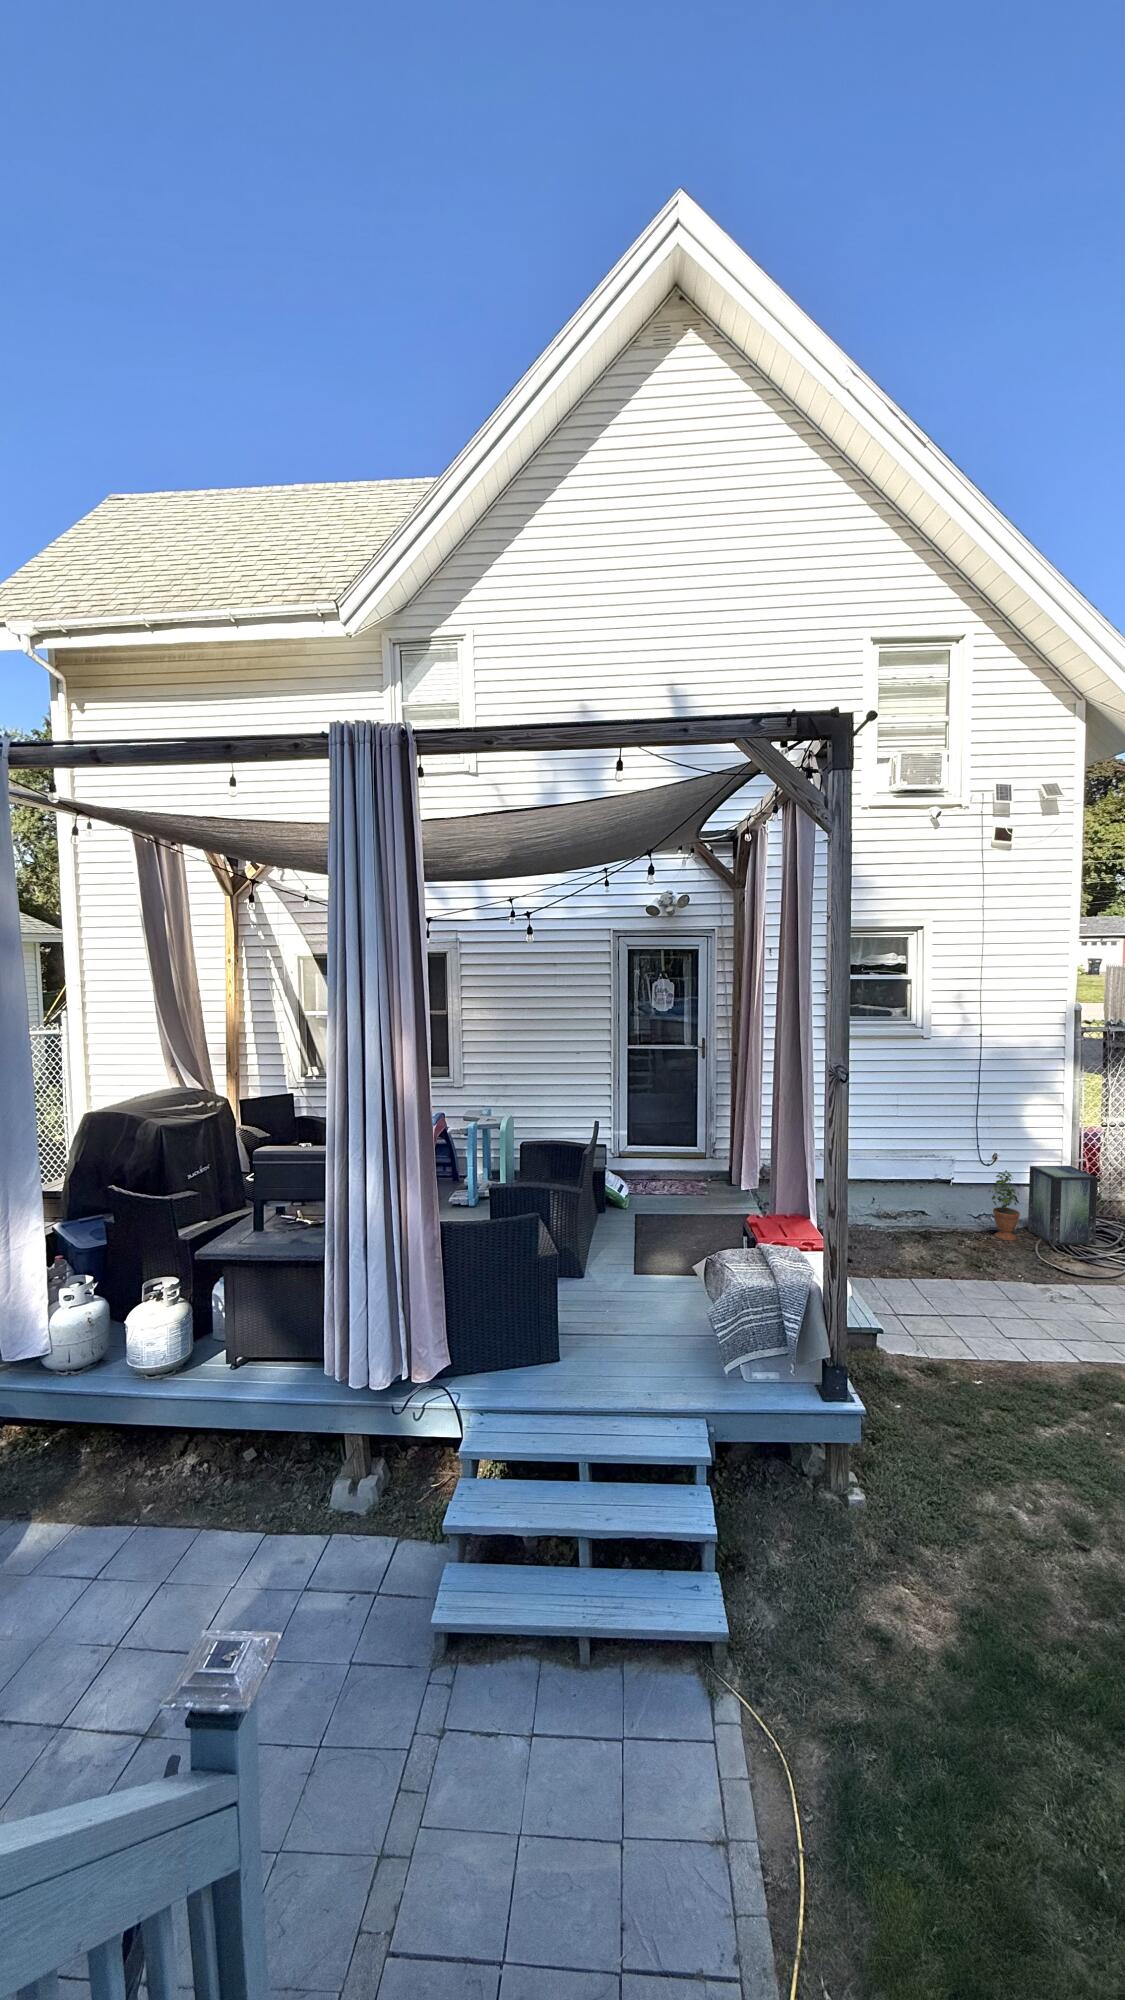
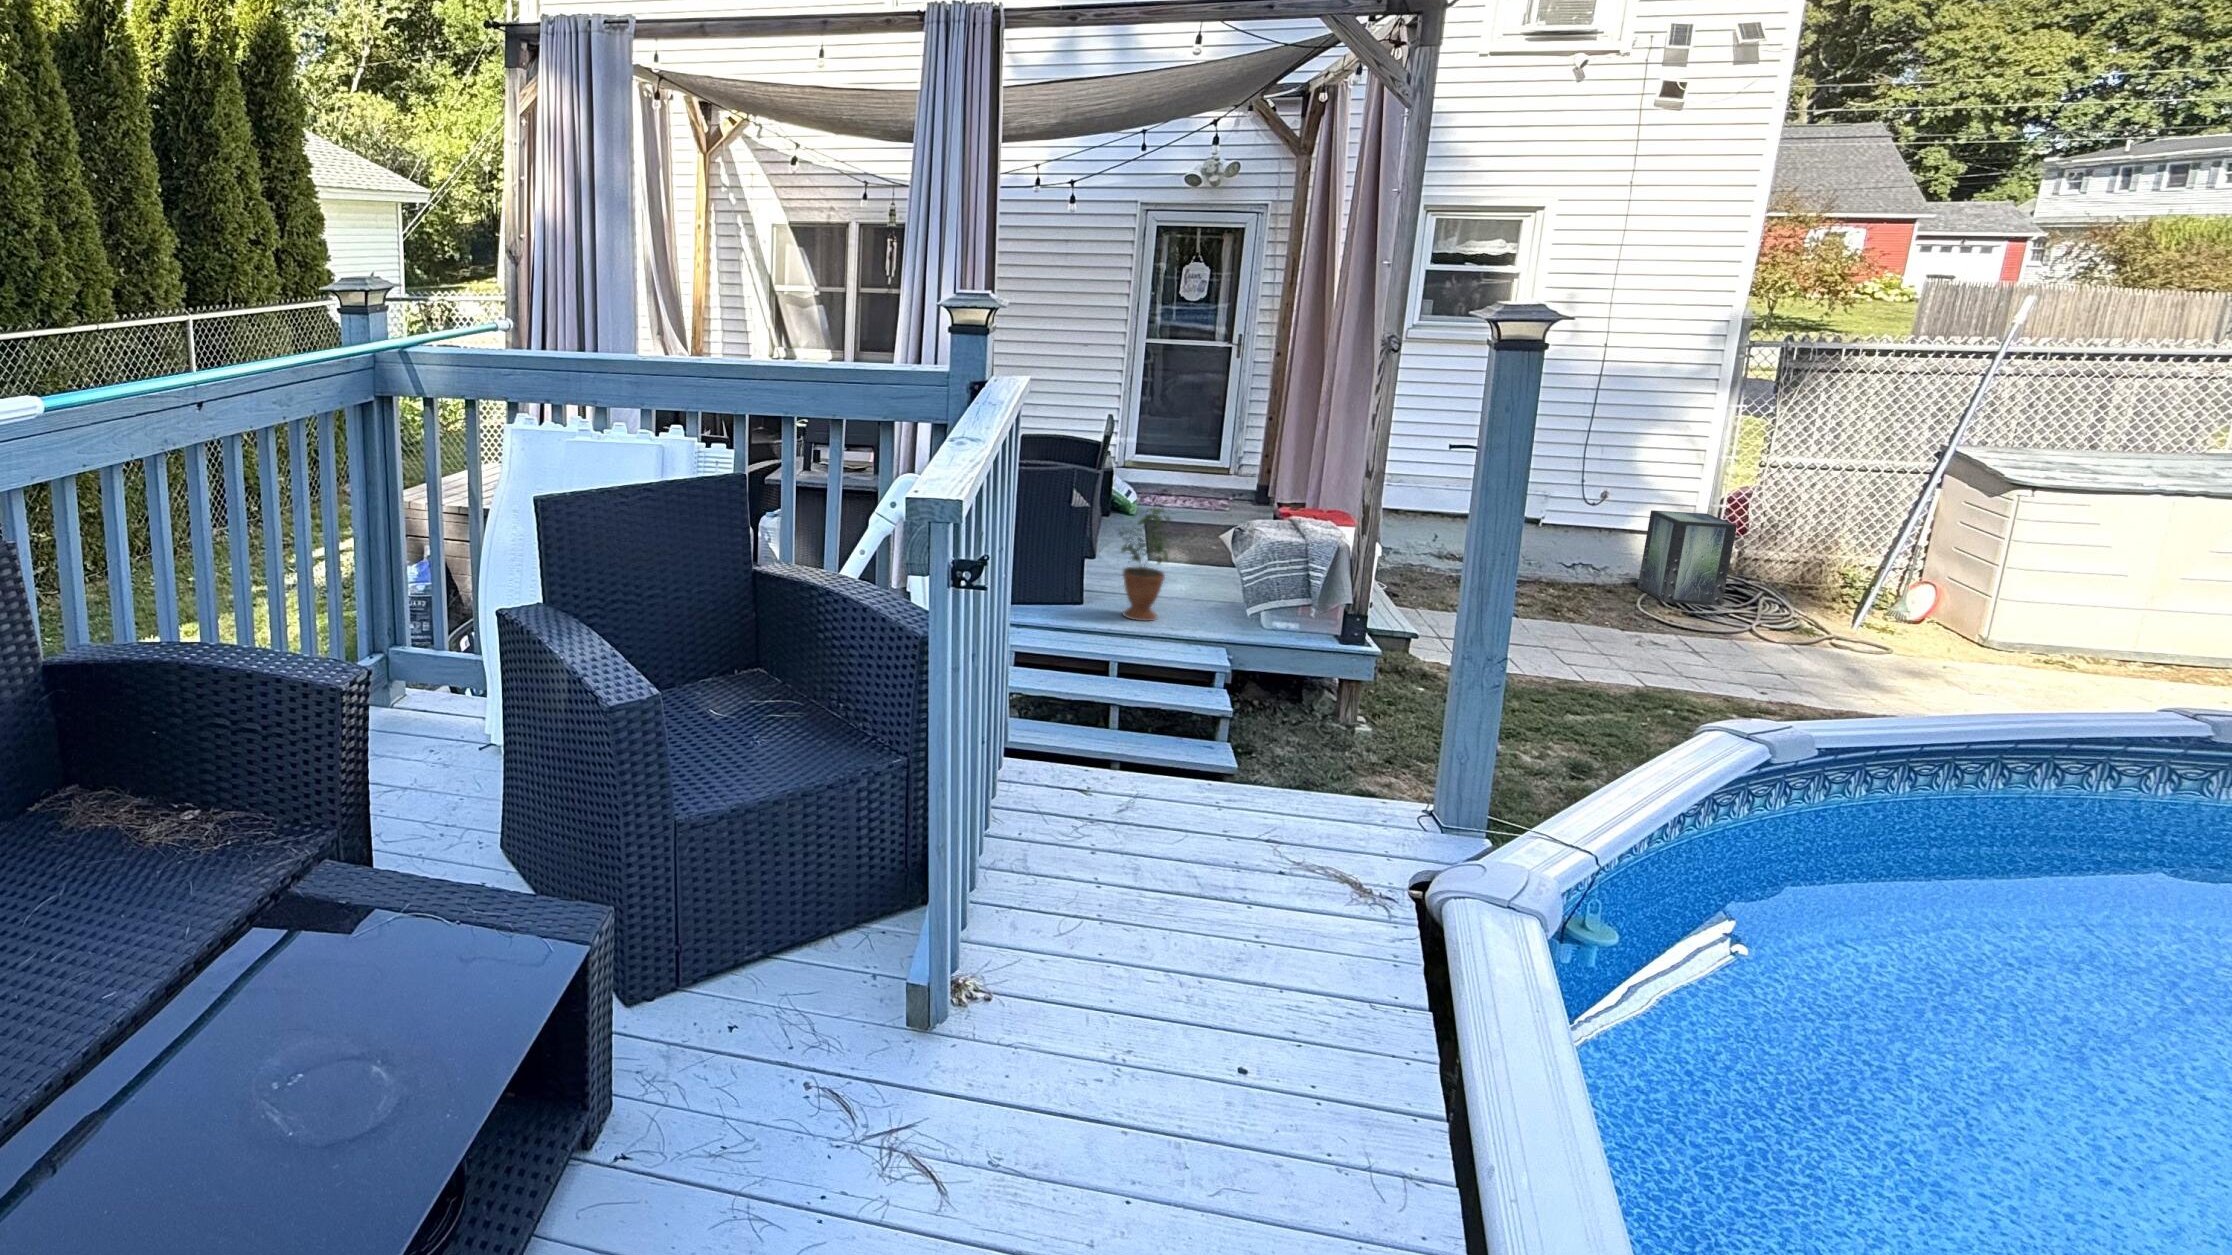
potted plant: present [989,1171,1020,1241] -> present [1119,508,1171,621]

